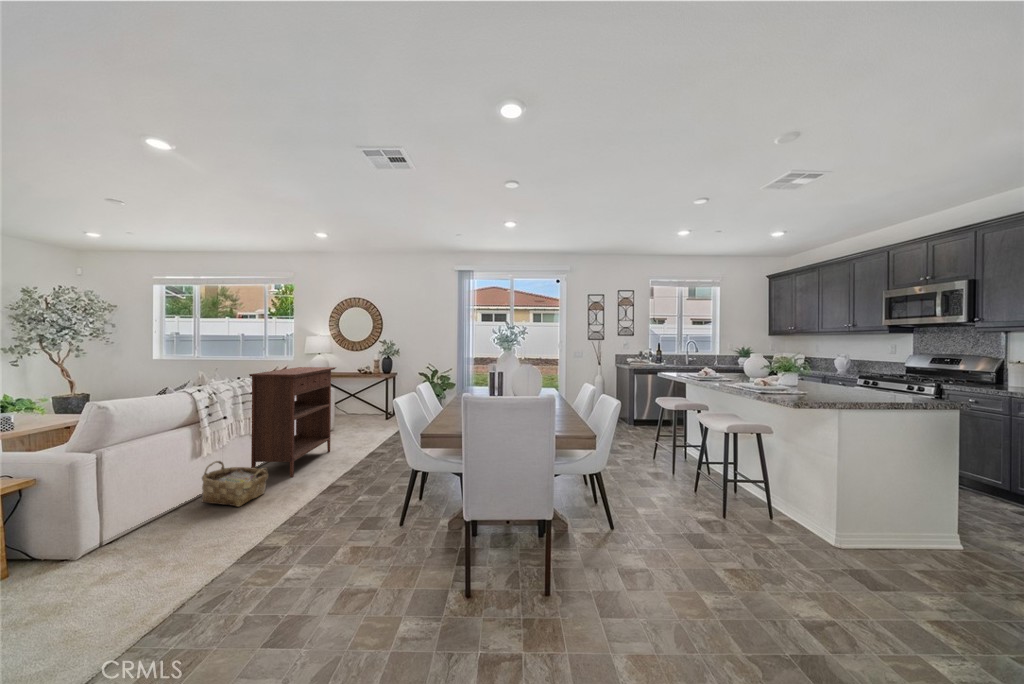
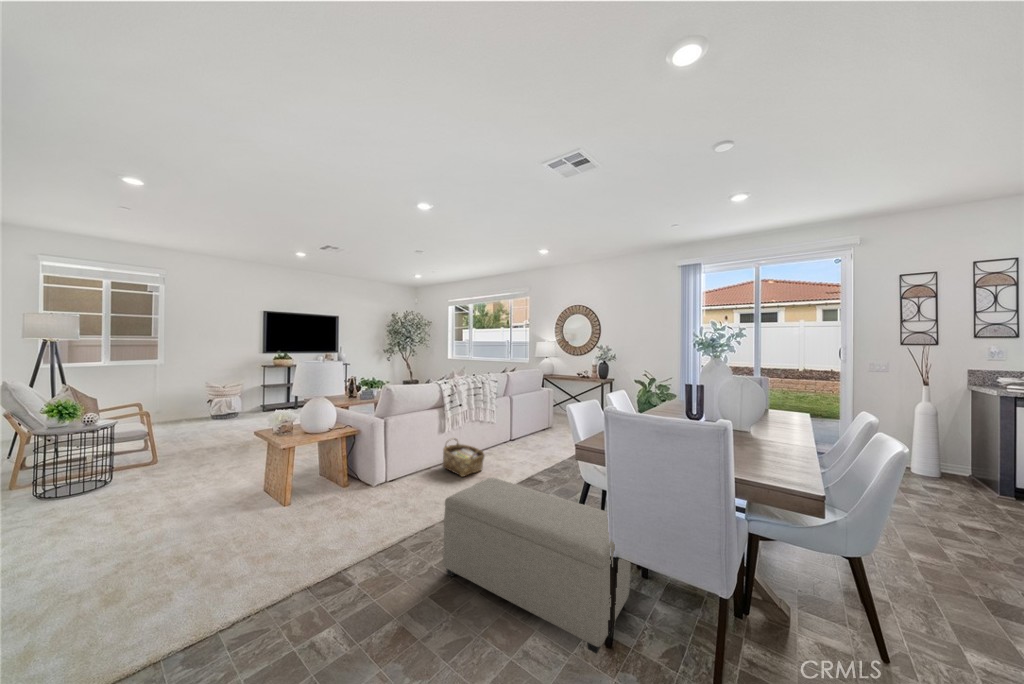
console table: present [249,367,336,477] -> none [479,369,549,461]
ottoman: none [267,485,475,610] -> present [443,478,631,654]

